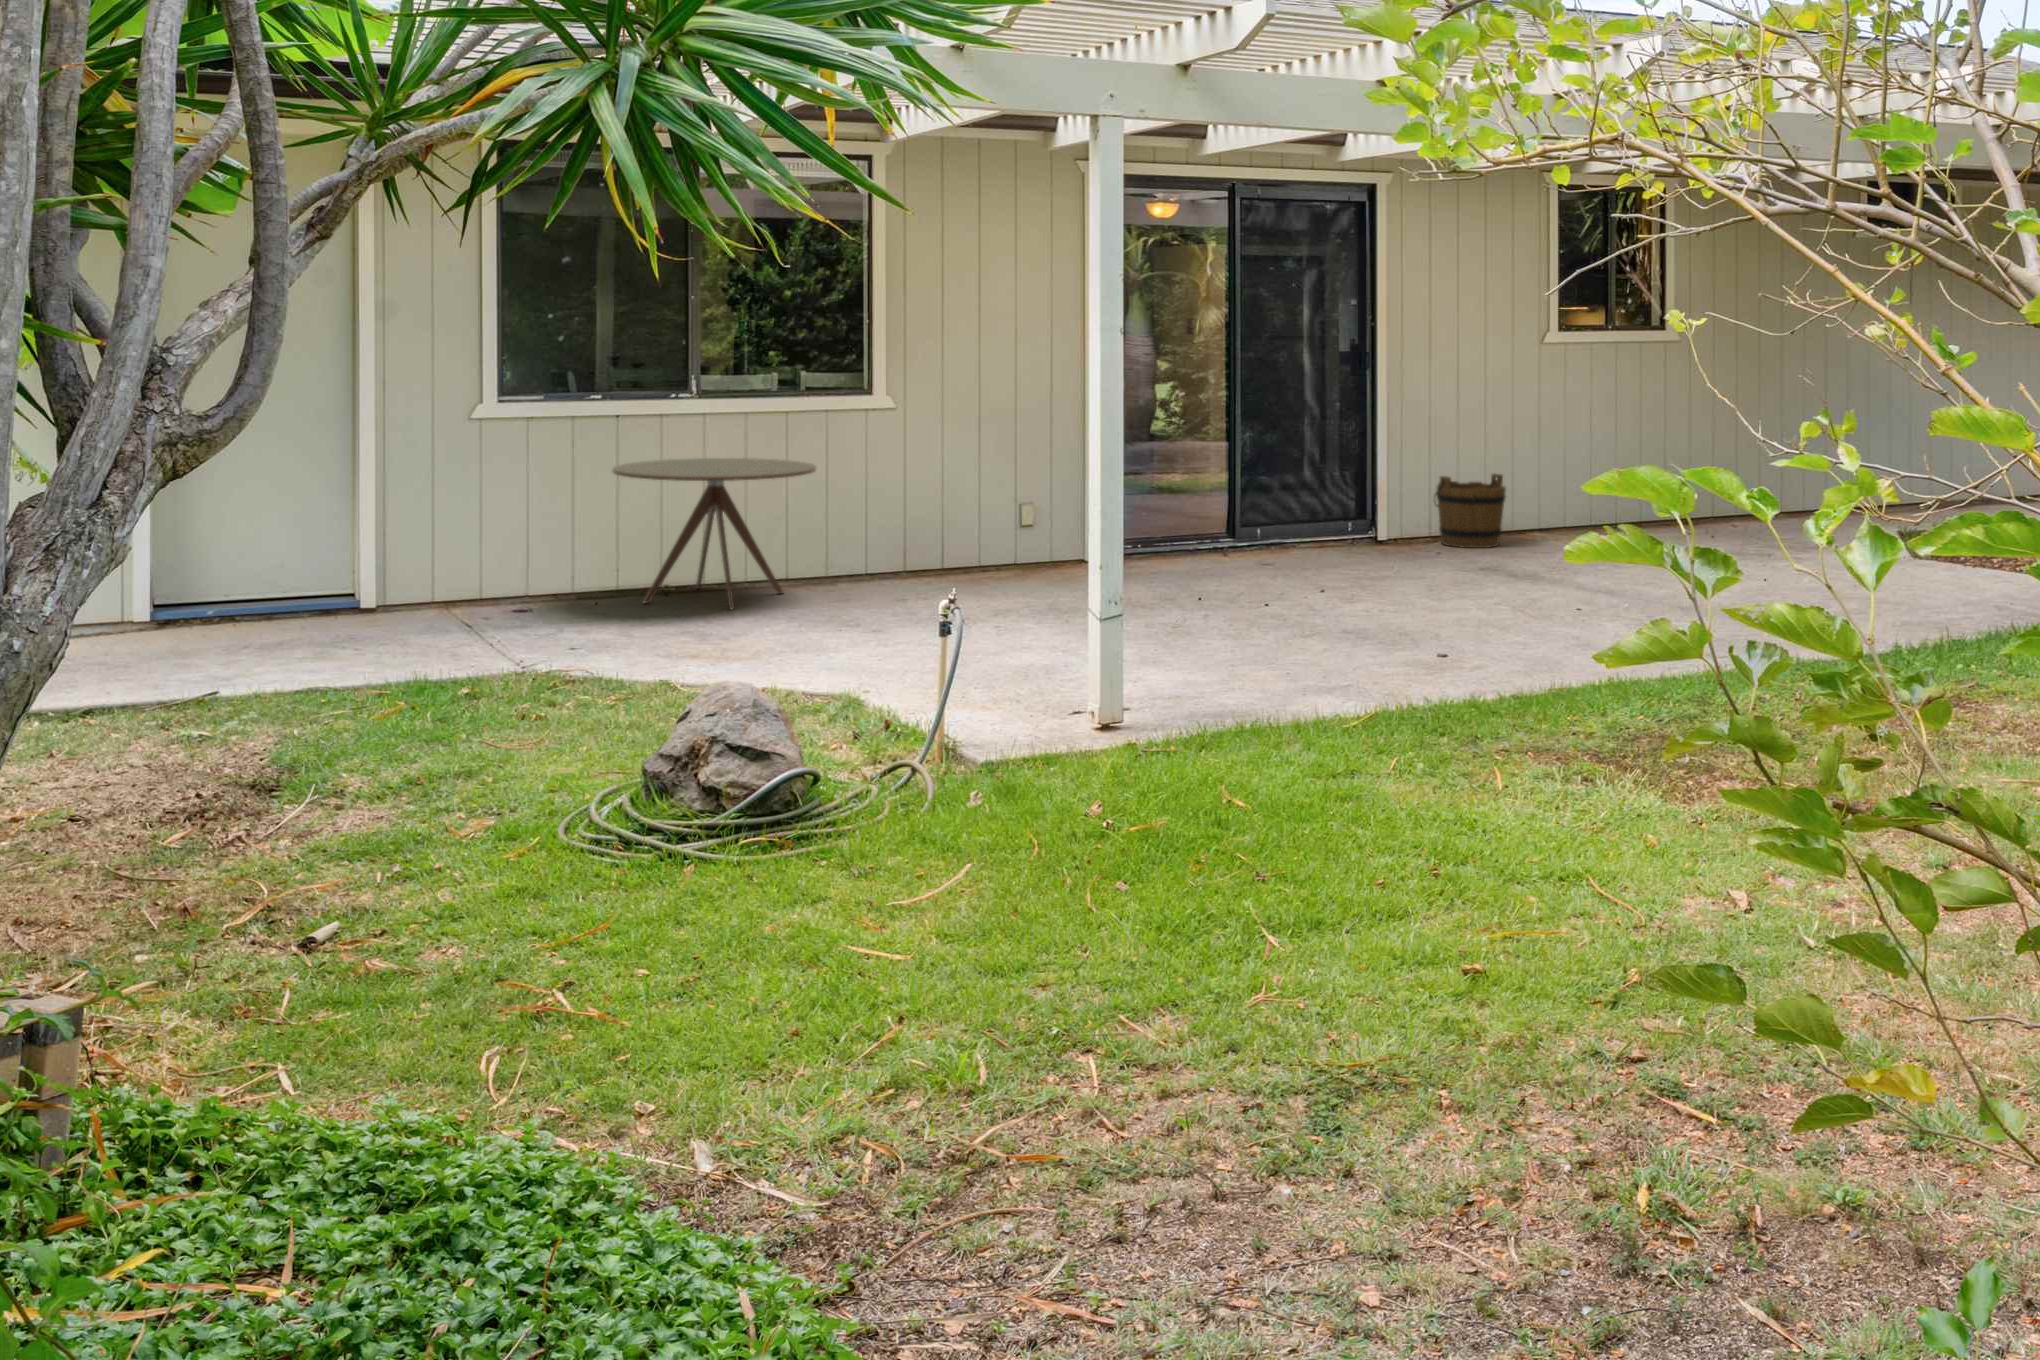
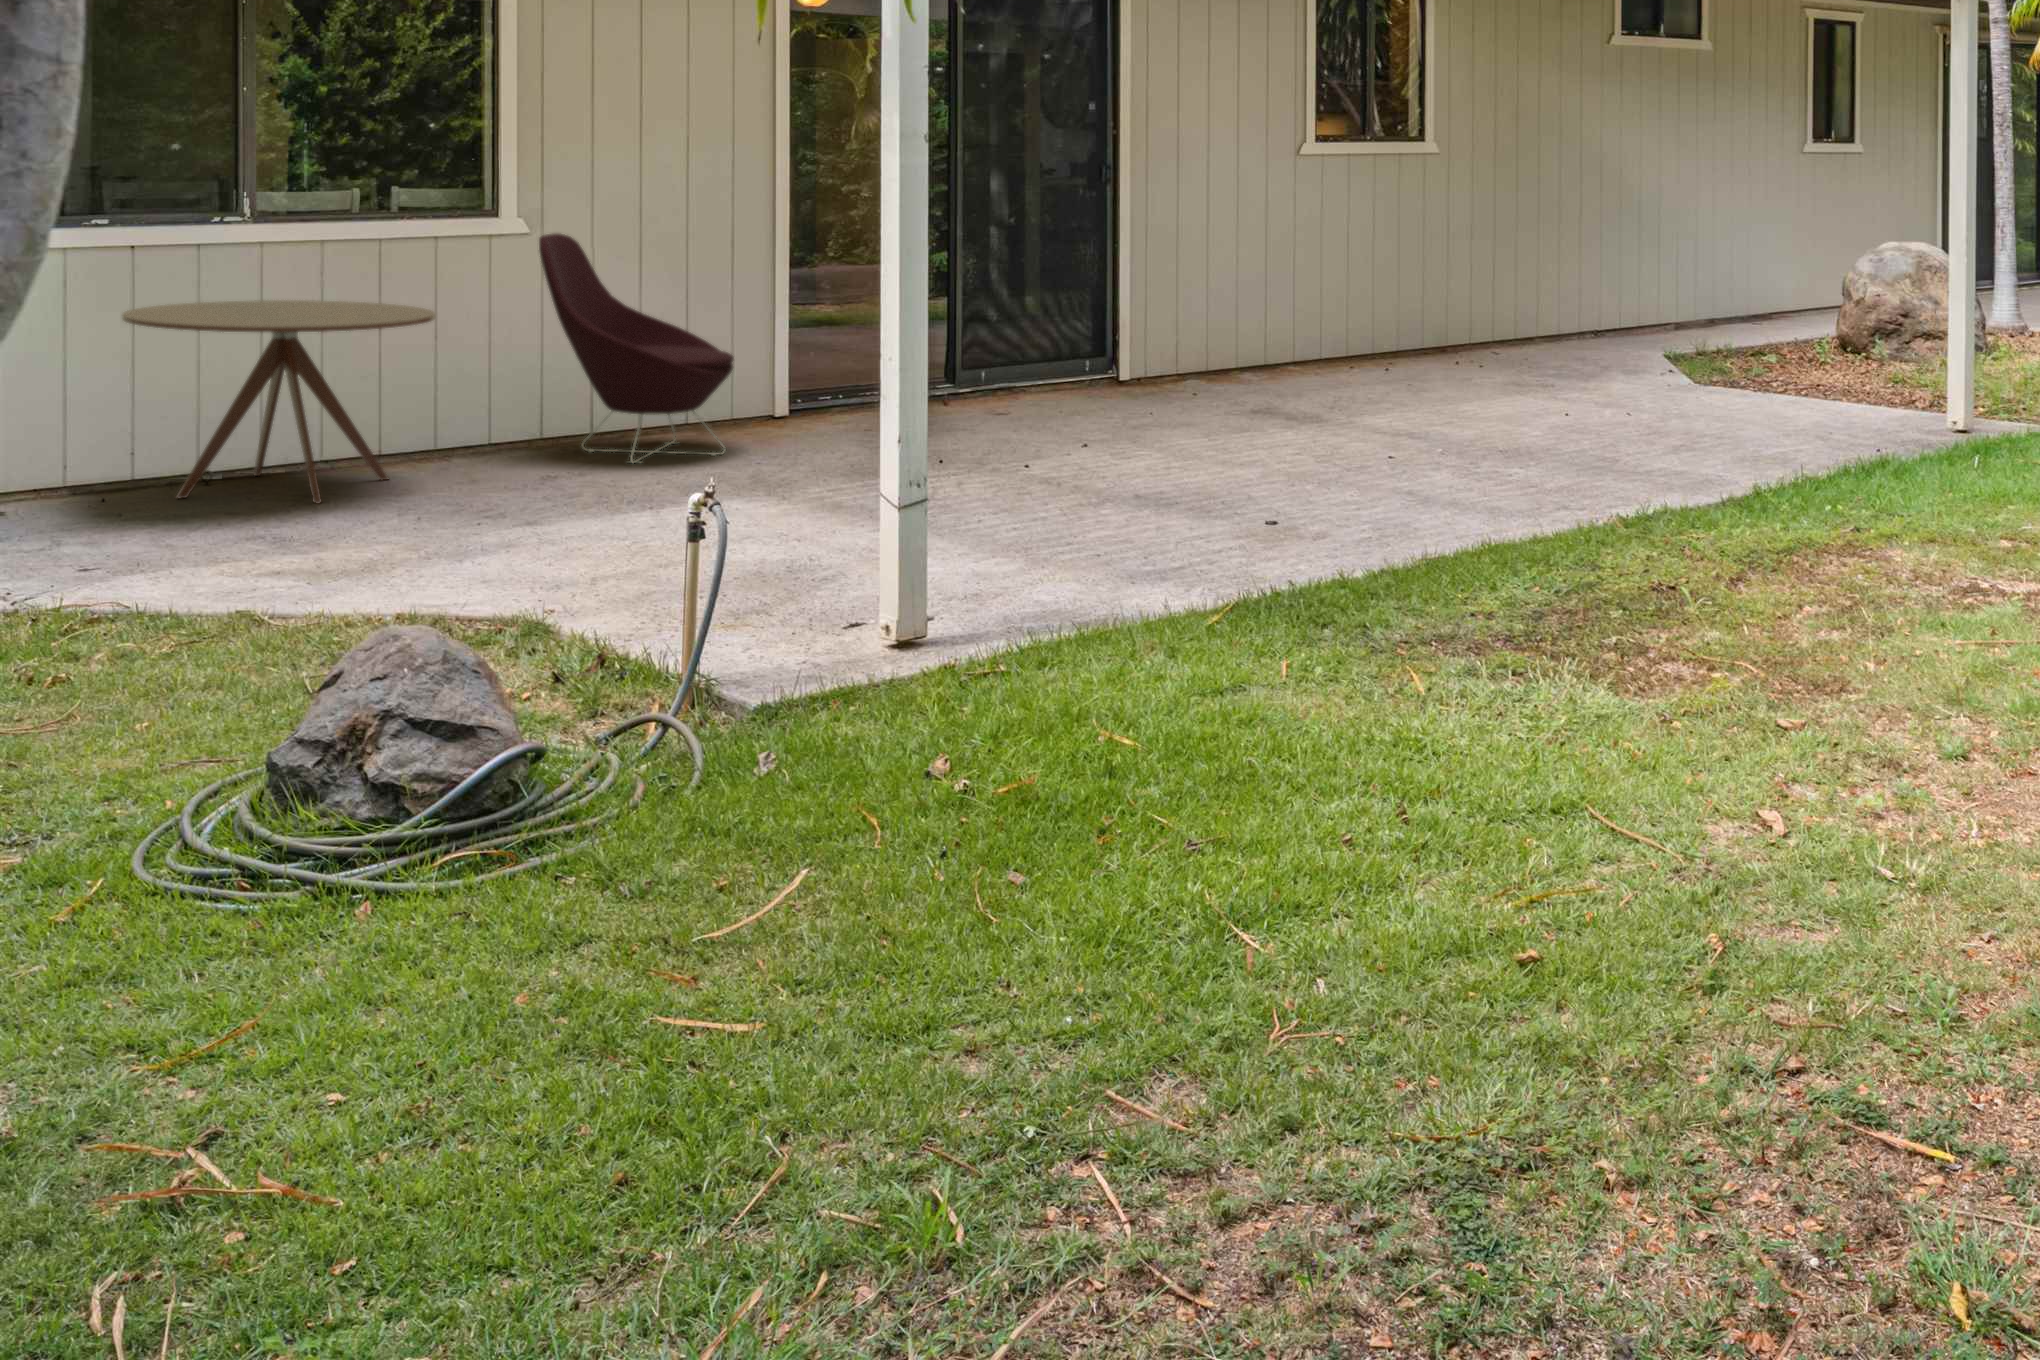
chair: none [893,405,1034,586] -> present [539,233,734,463]
bucket: present [1435,474,1506,548] -> none [1209,321,1291,405]

